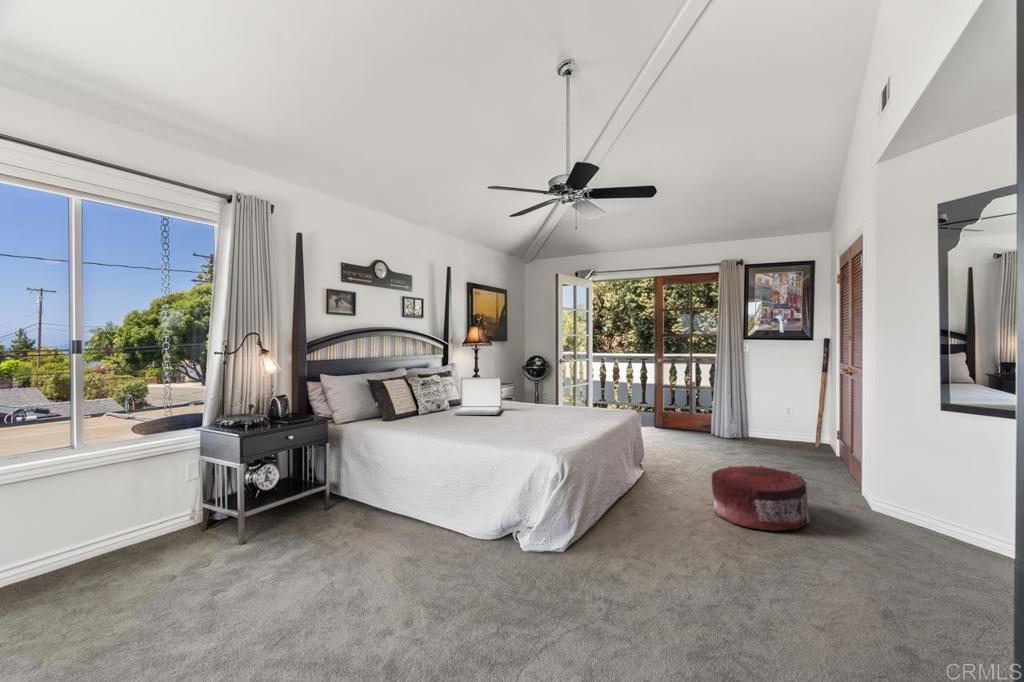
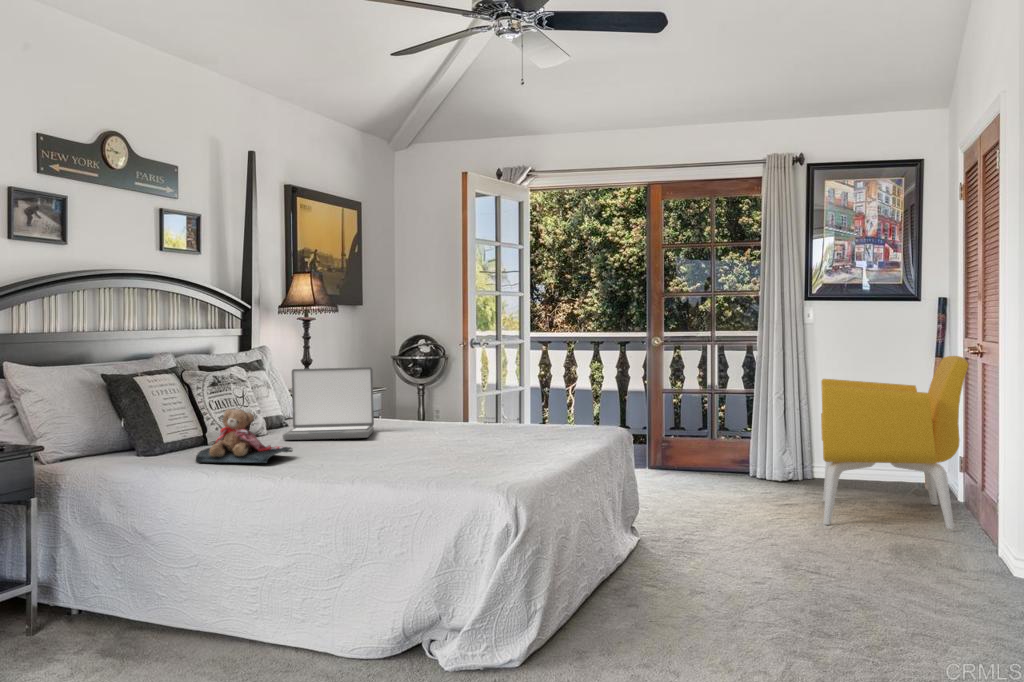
armchair: none [751,374,842,475] -> present [821,356,969,529]
teddy bear: none [406,400,455,430] -> present [196,409,293,463]
pouf: present [712,466,809,530] -> none [763,510,921,613]

